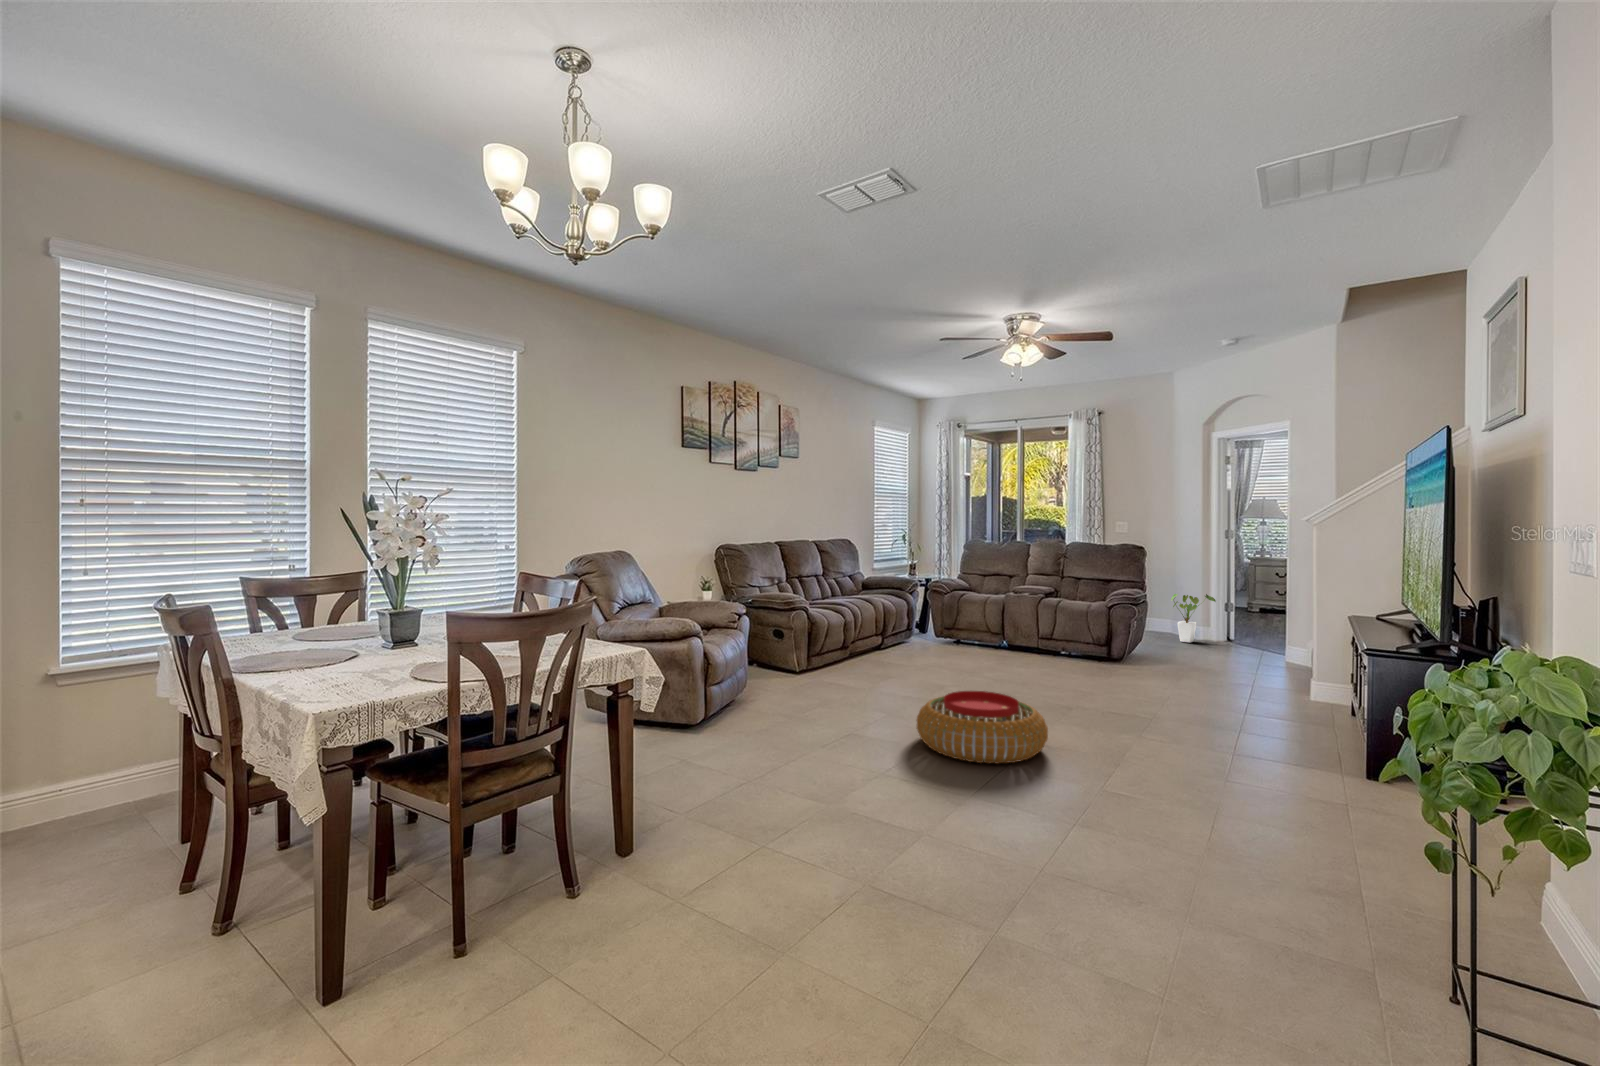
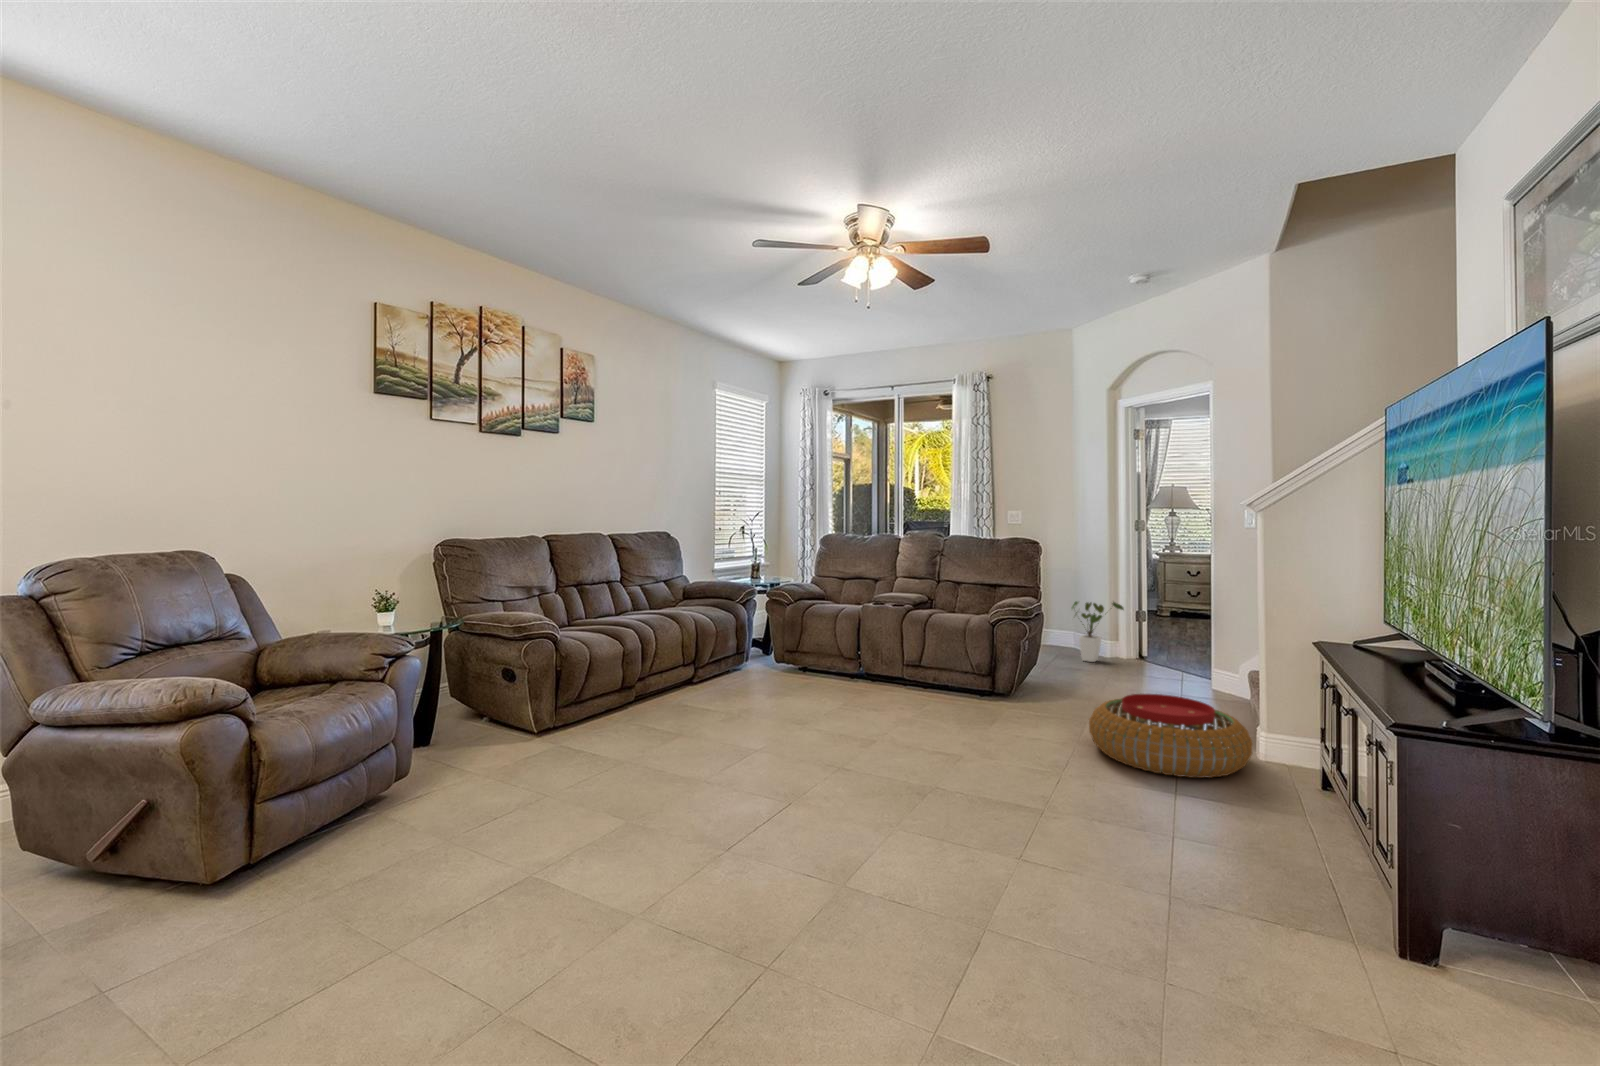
pouf: present [917,691,1048,764] -> present [1089,694,1252,778]

